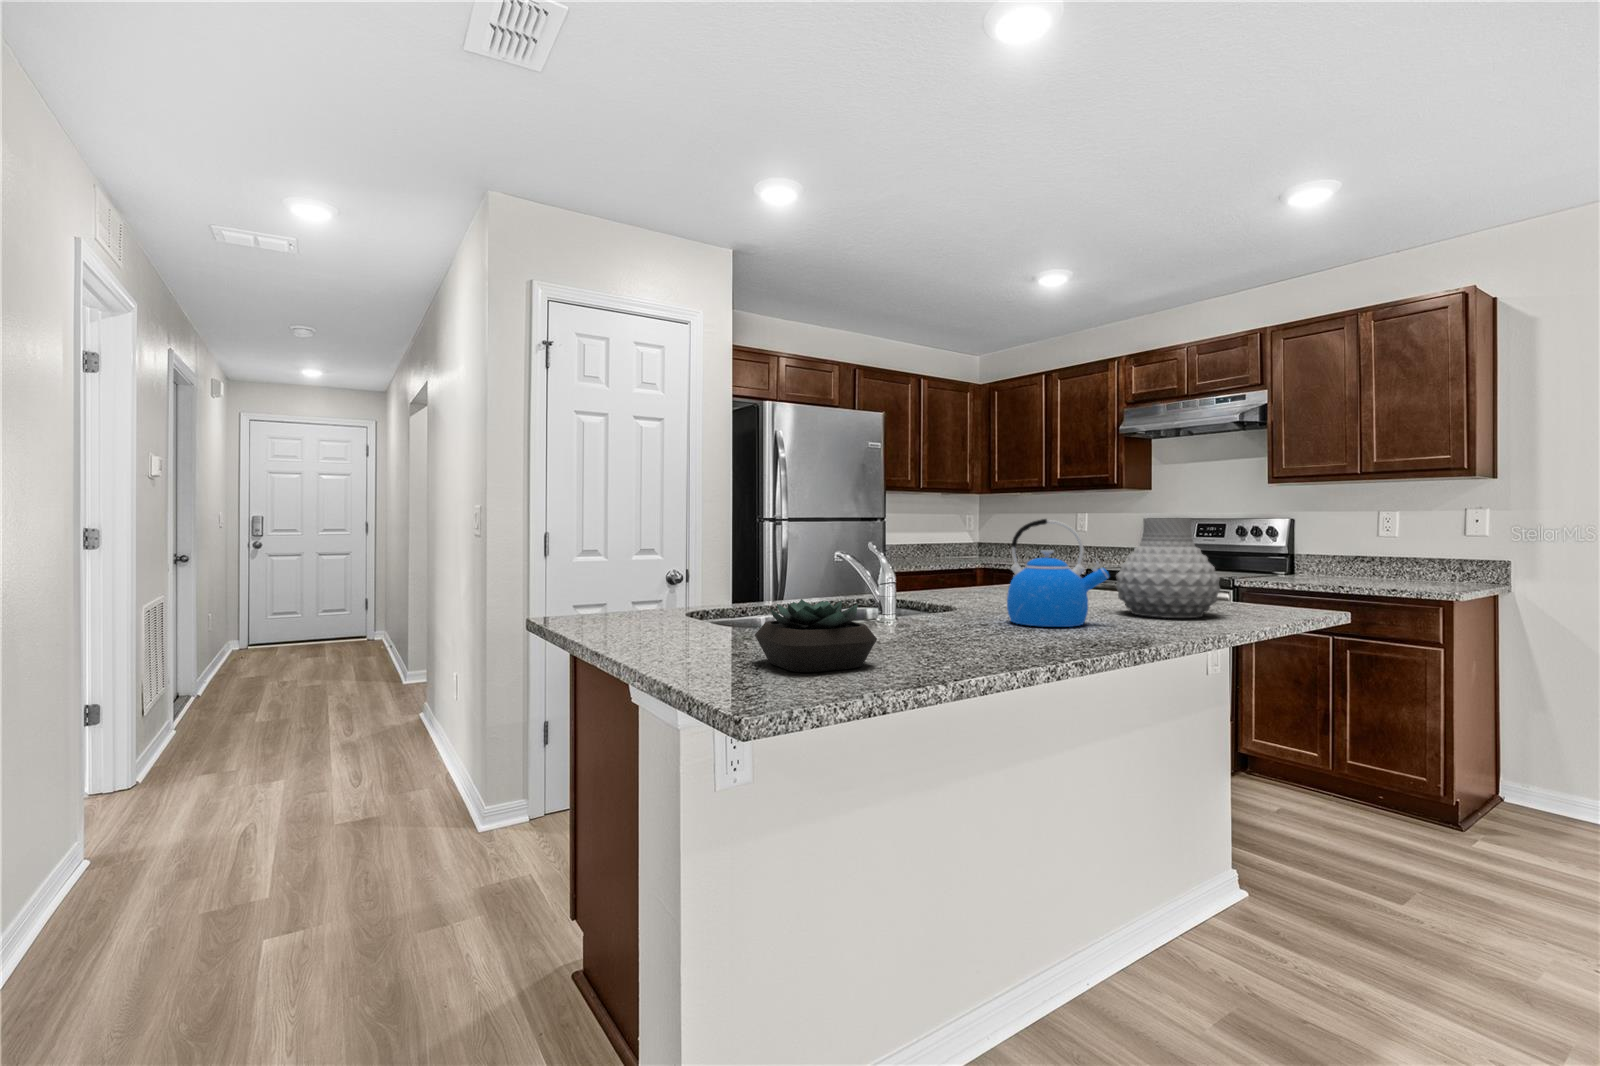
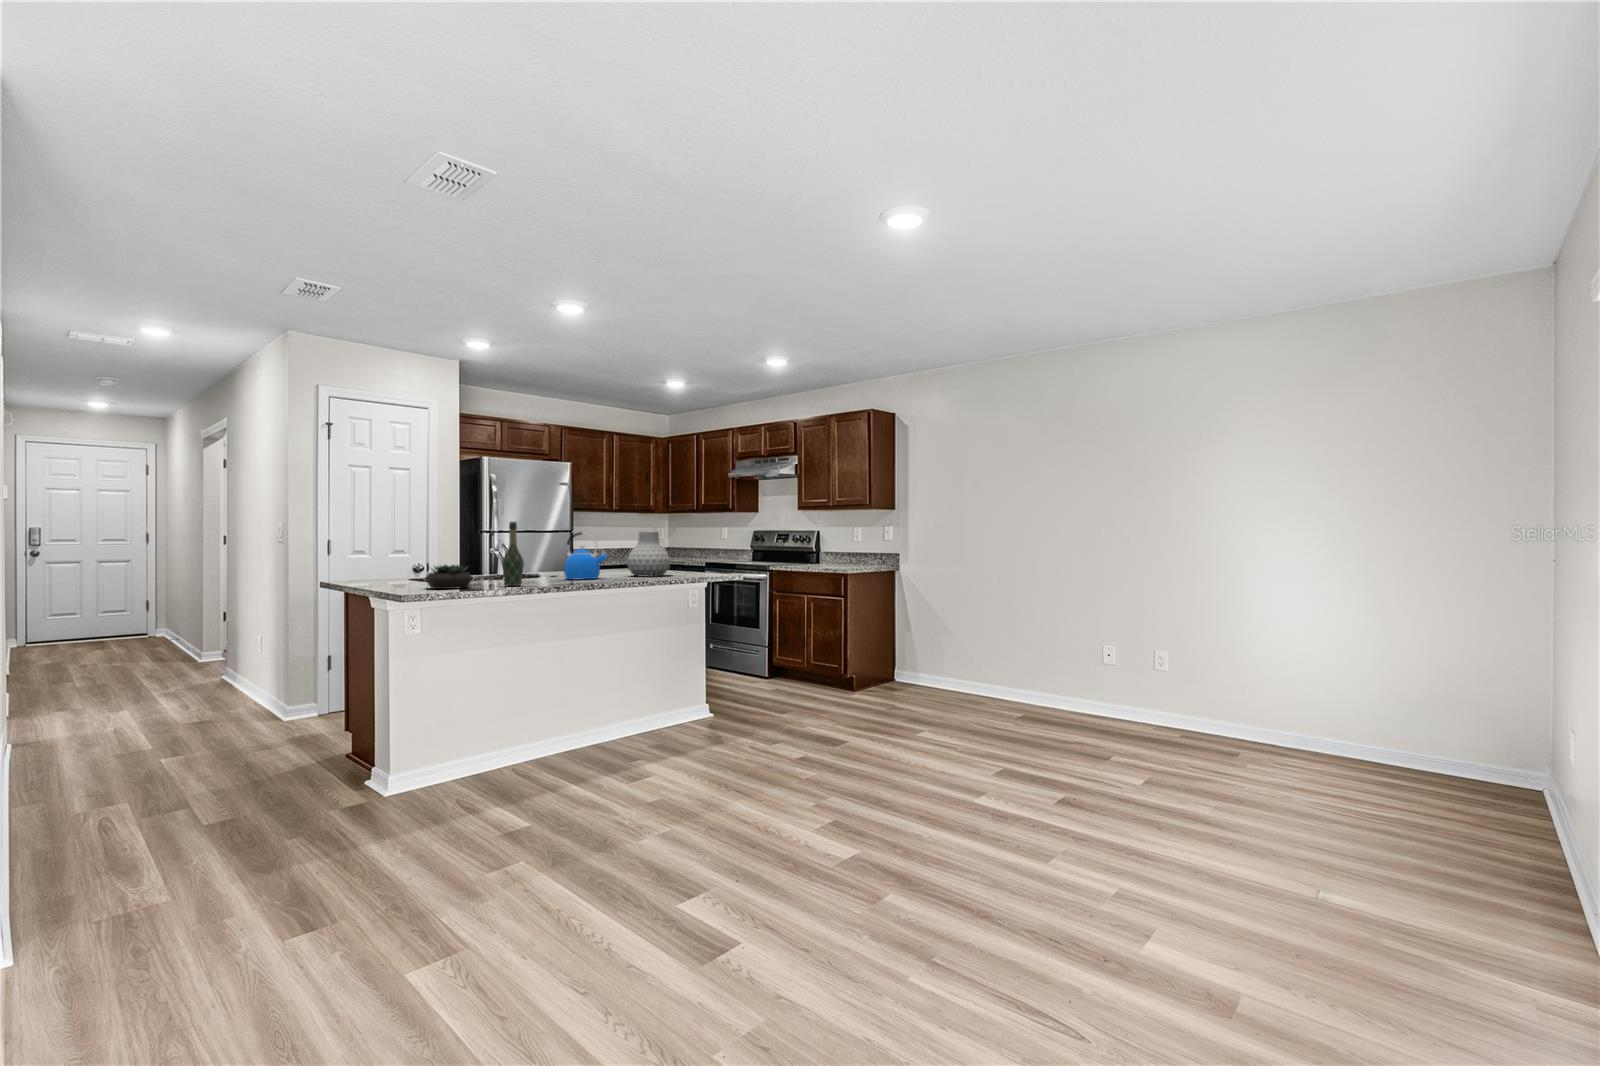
wine bottle: none [938,490,993,661] -> present [502,522,524,586]

